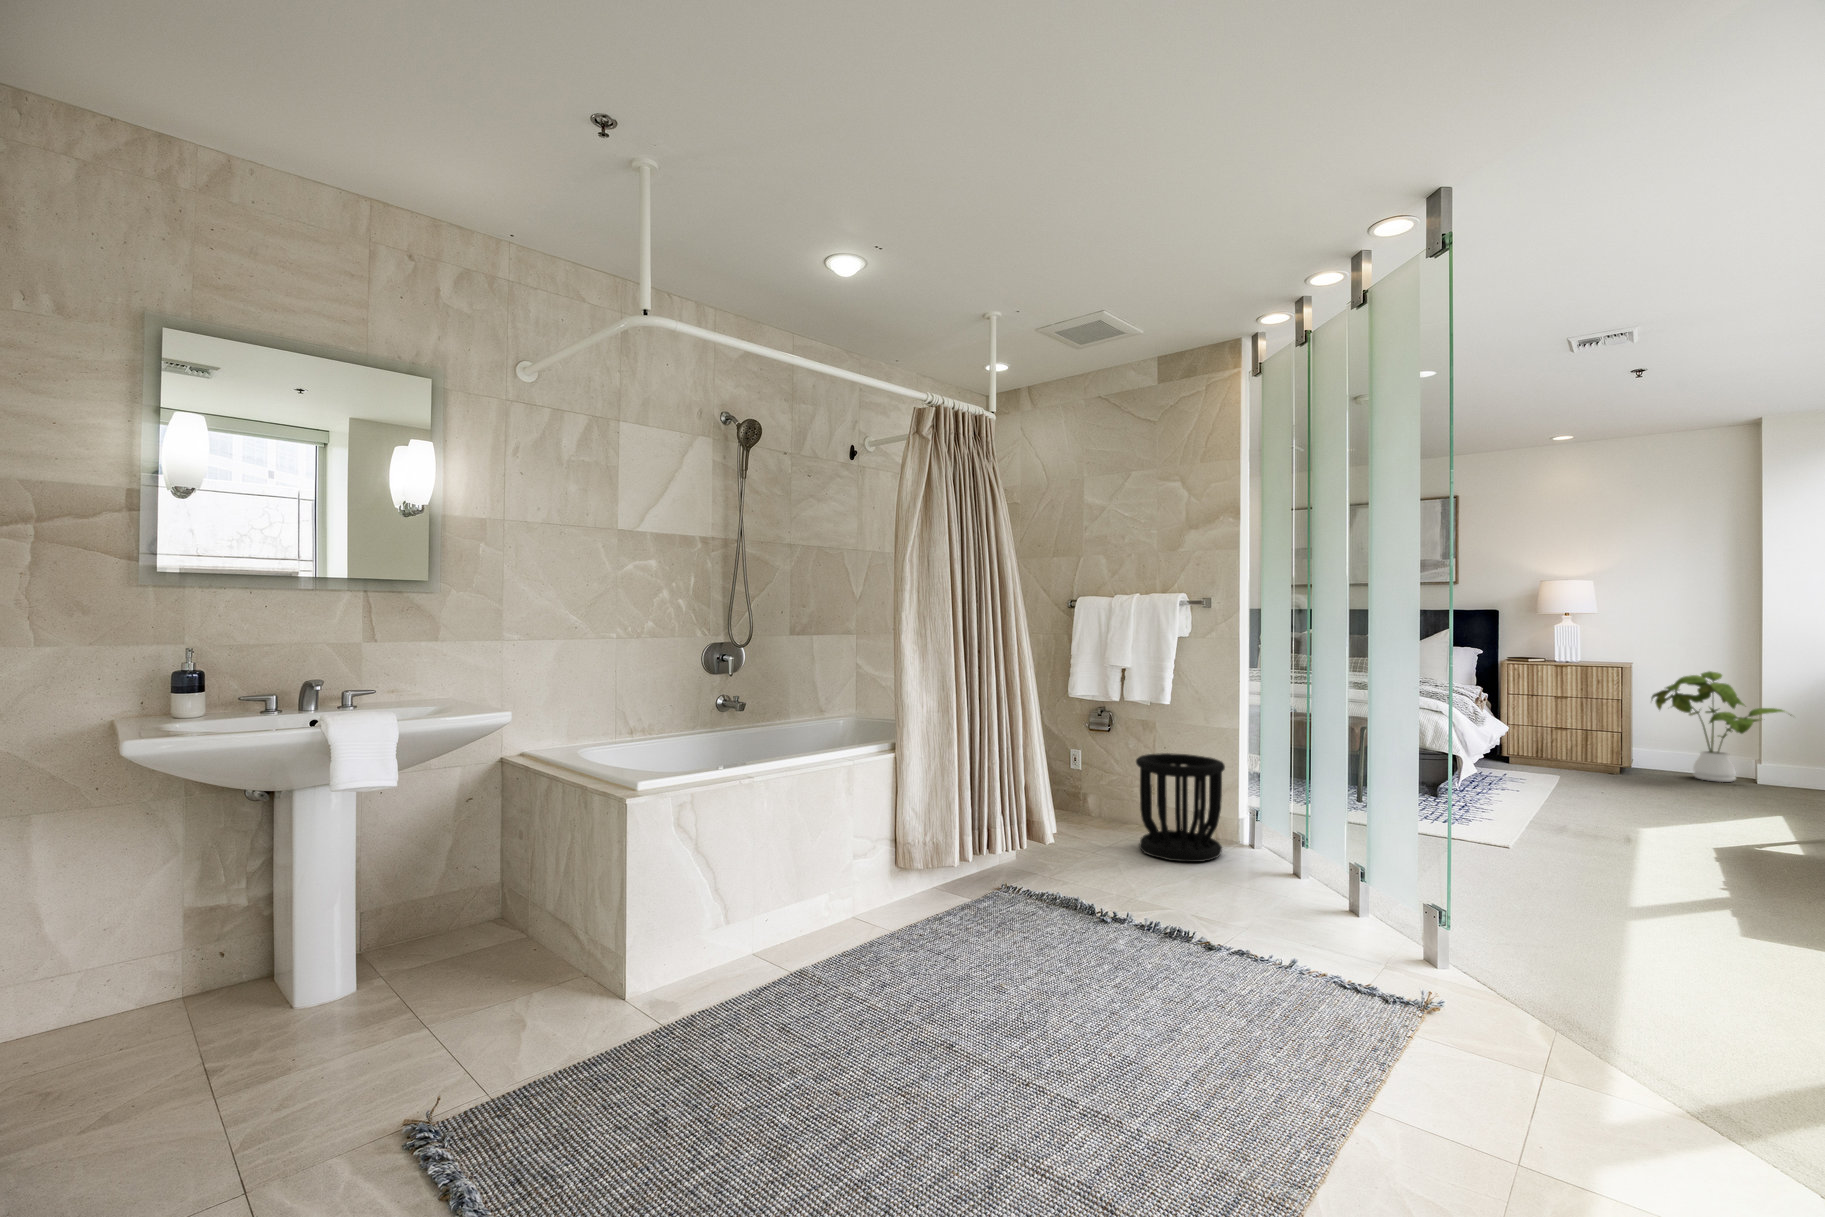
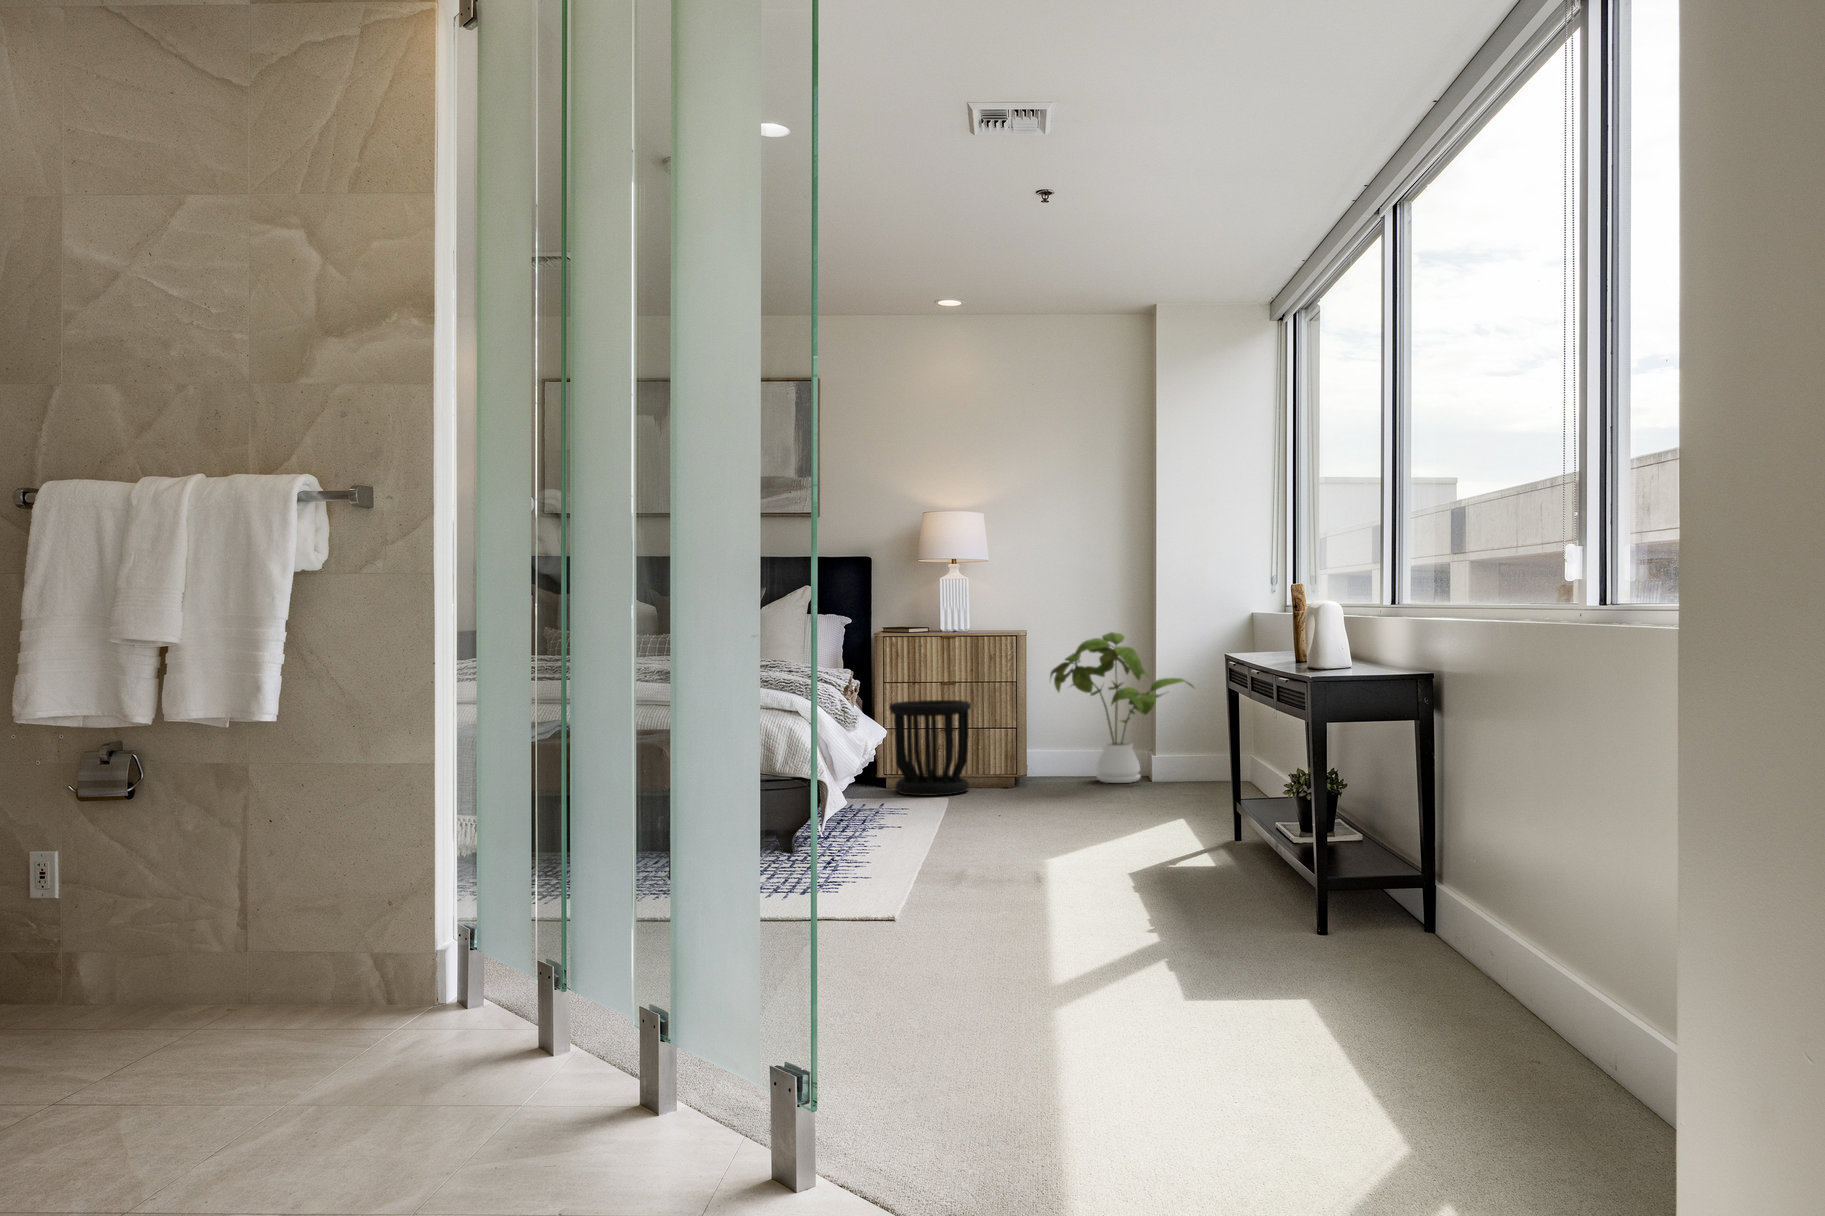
wastebasket: present [1136,753,1225,862] -> present [889,700,971,796]

